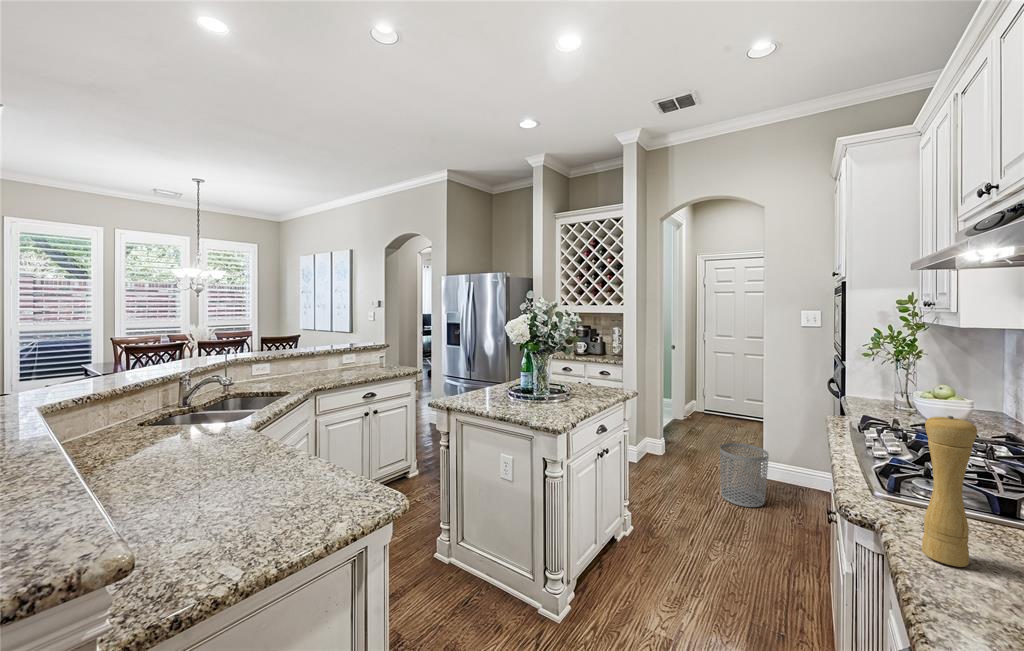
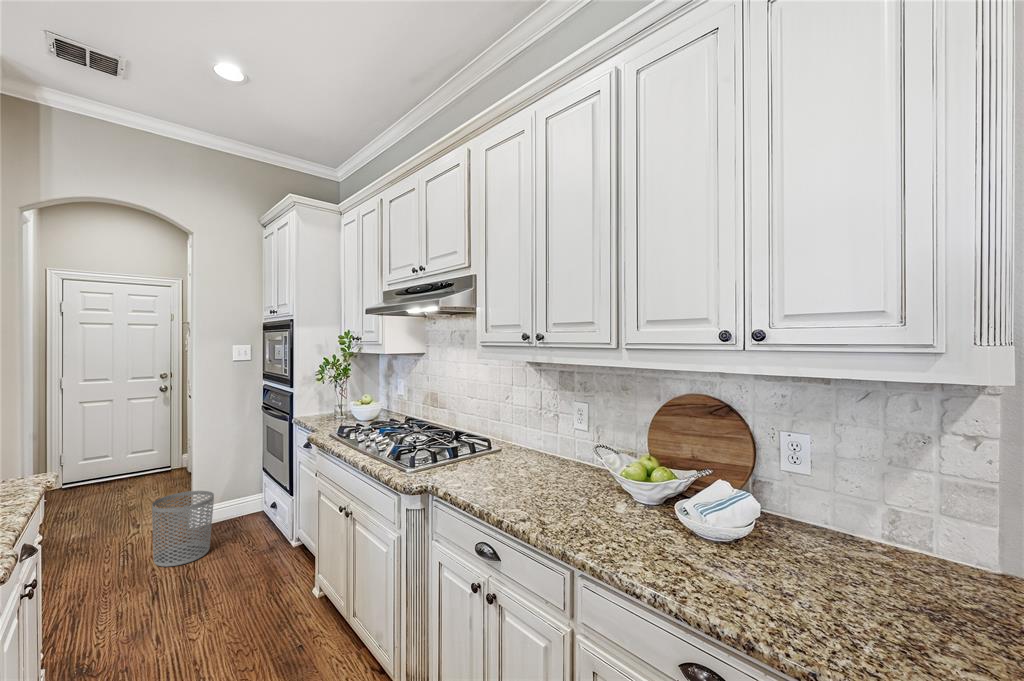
pepper mill: present [922,416,977,567] -> none [466,404,489,493]

